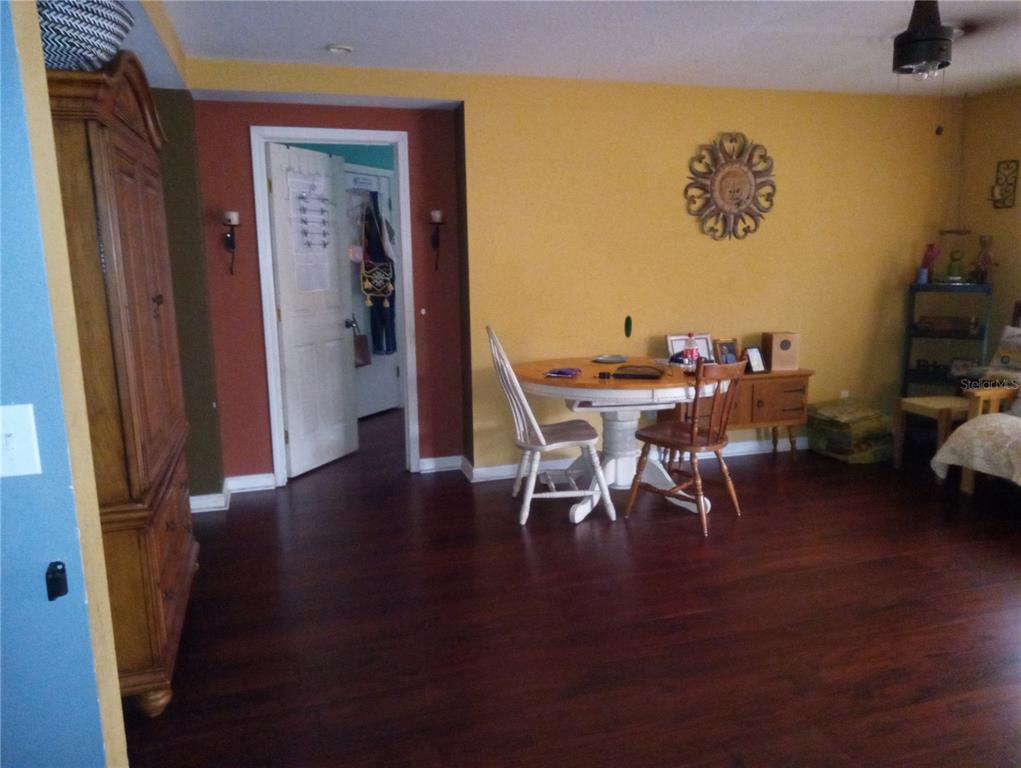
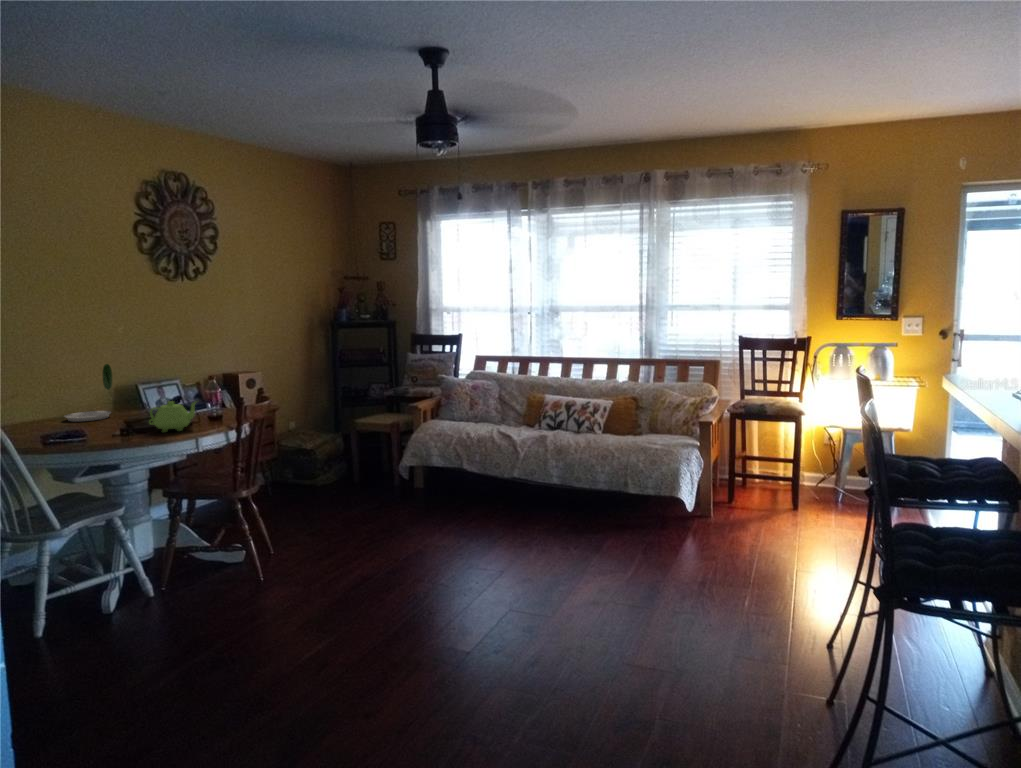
teapot: none [620,354,659,381] -> present [149,401,196,432]

